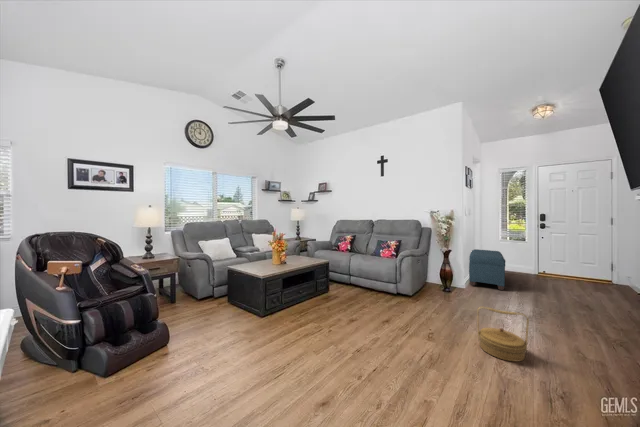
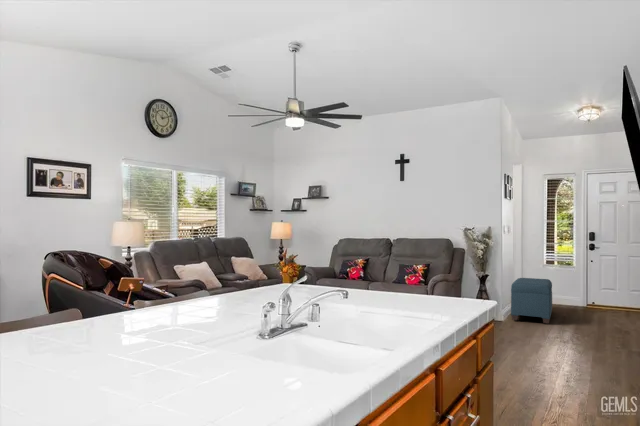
basket: present [477,307,529,361] -> none [507,323,551,370]

